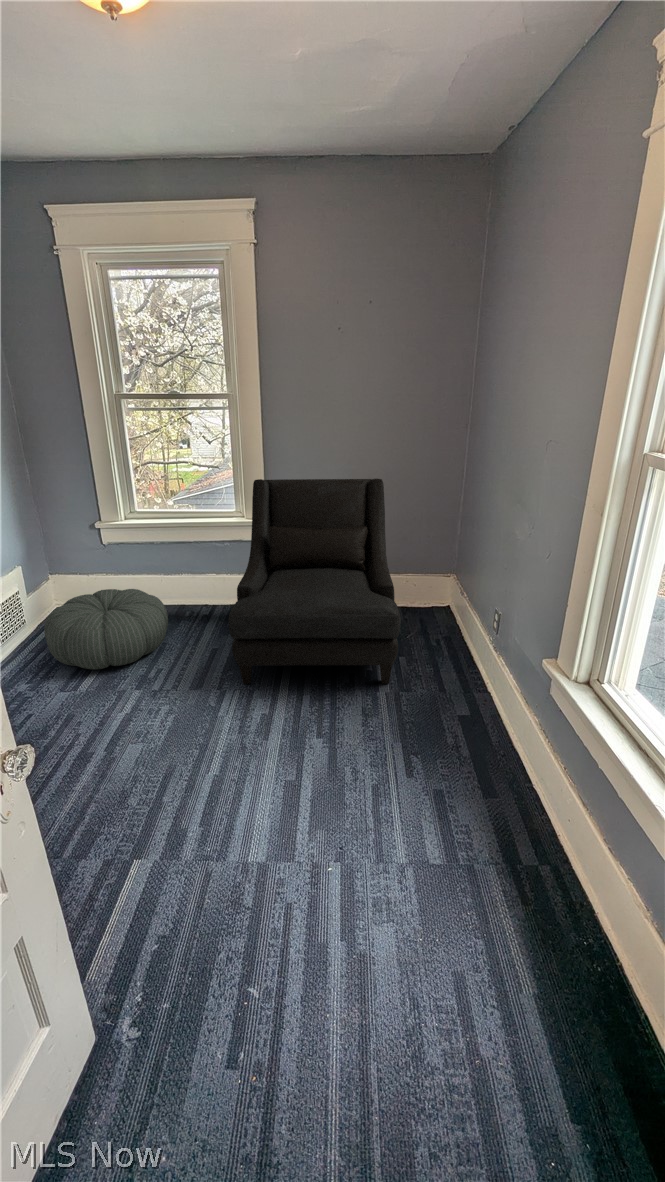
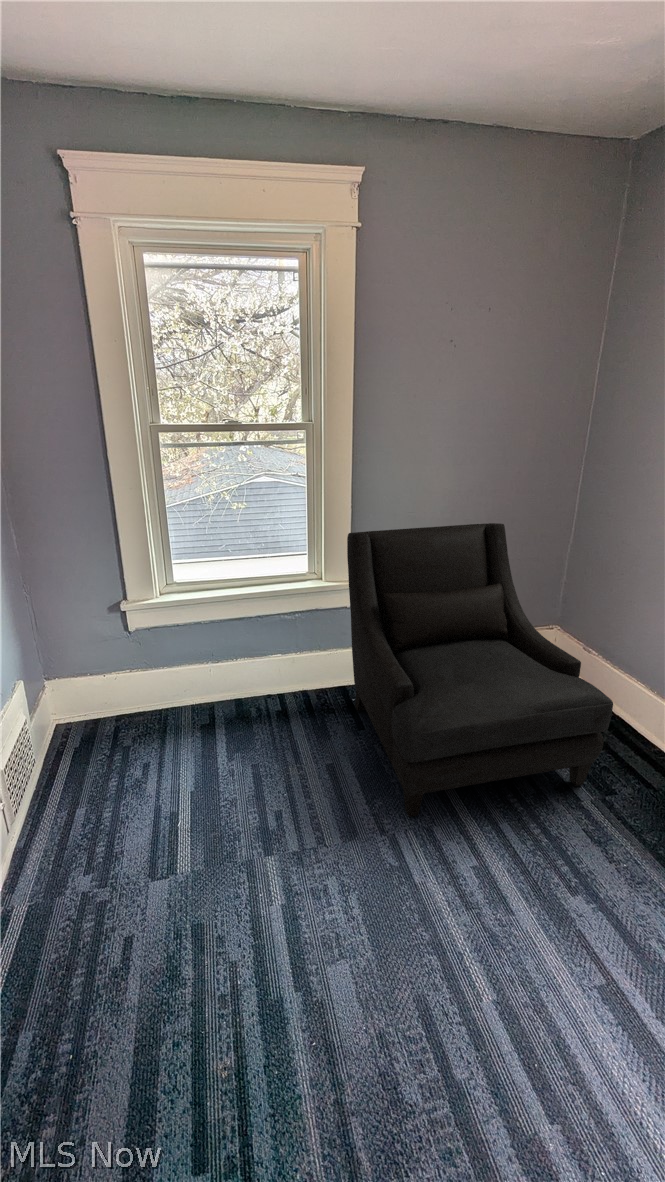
pouf: present [44,589,168,669] -> none [91,693,264,831]

